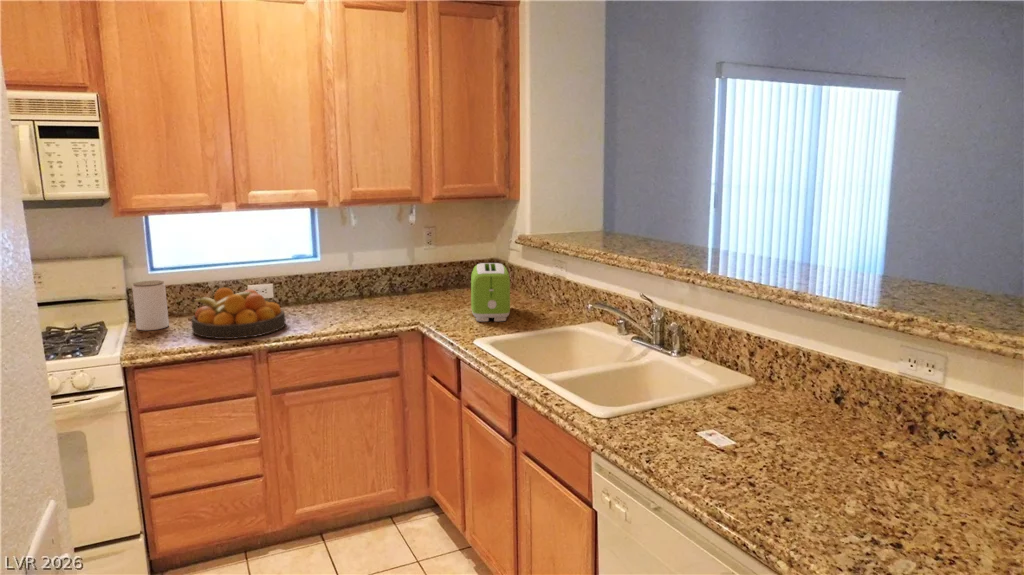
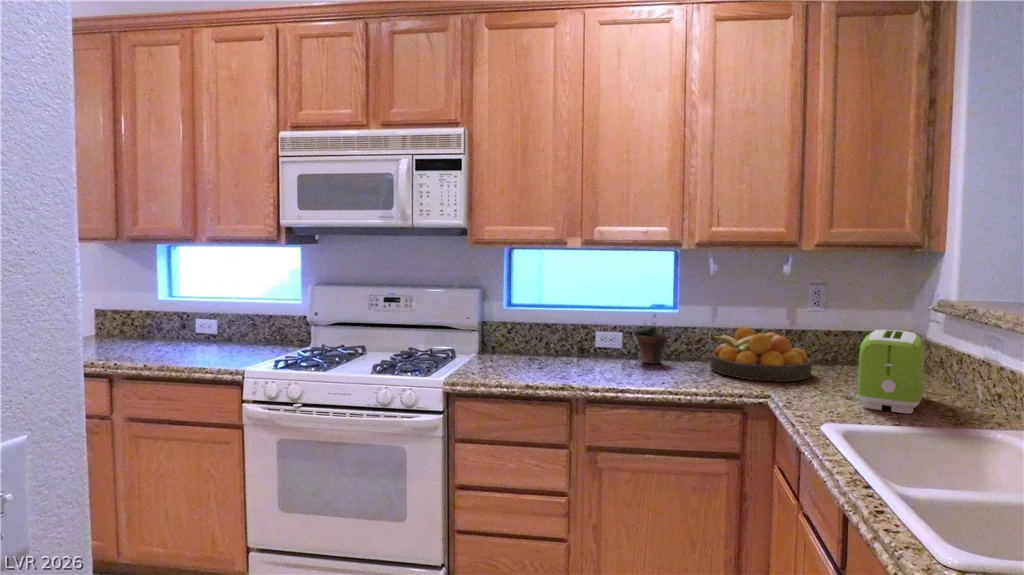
succulent plant: none [288,264,319,309] -> present [634,326,668,363]
jar: present [132,281,169,330] -> none [480,314,510,362]
fruit bowl: present [191,288,286,339] -> present [710,327,812,382]

